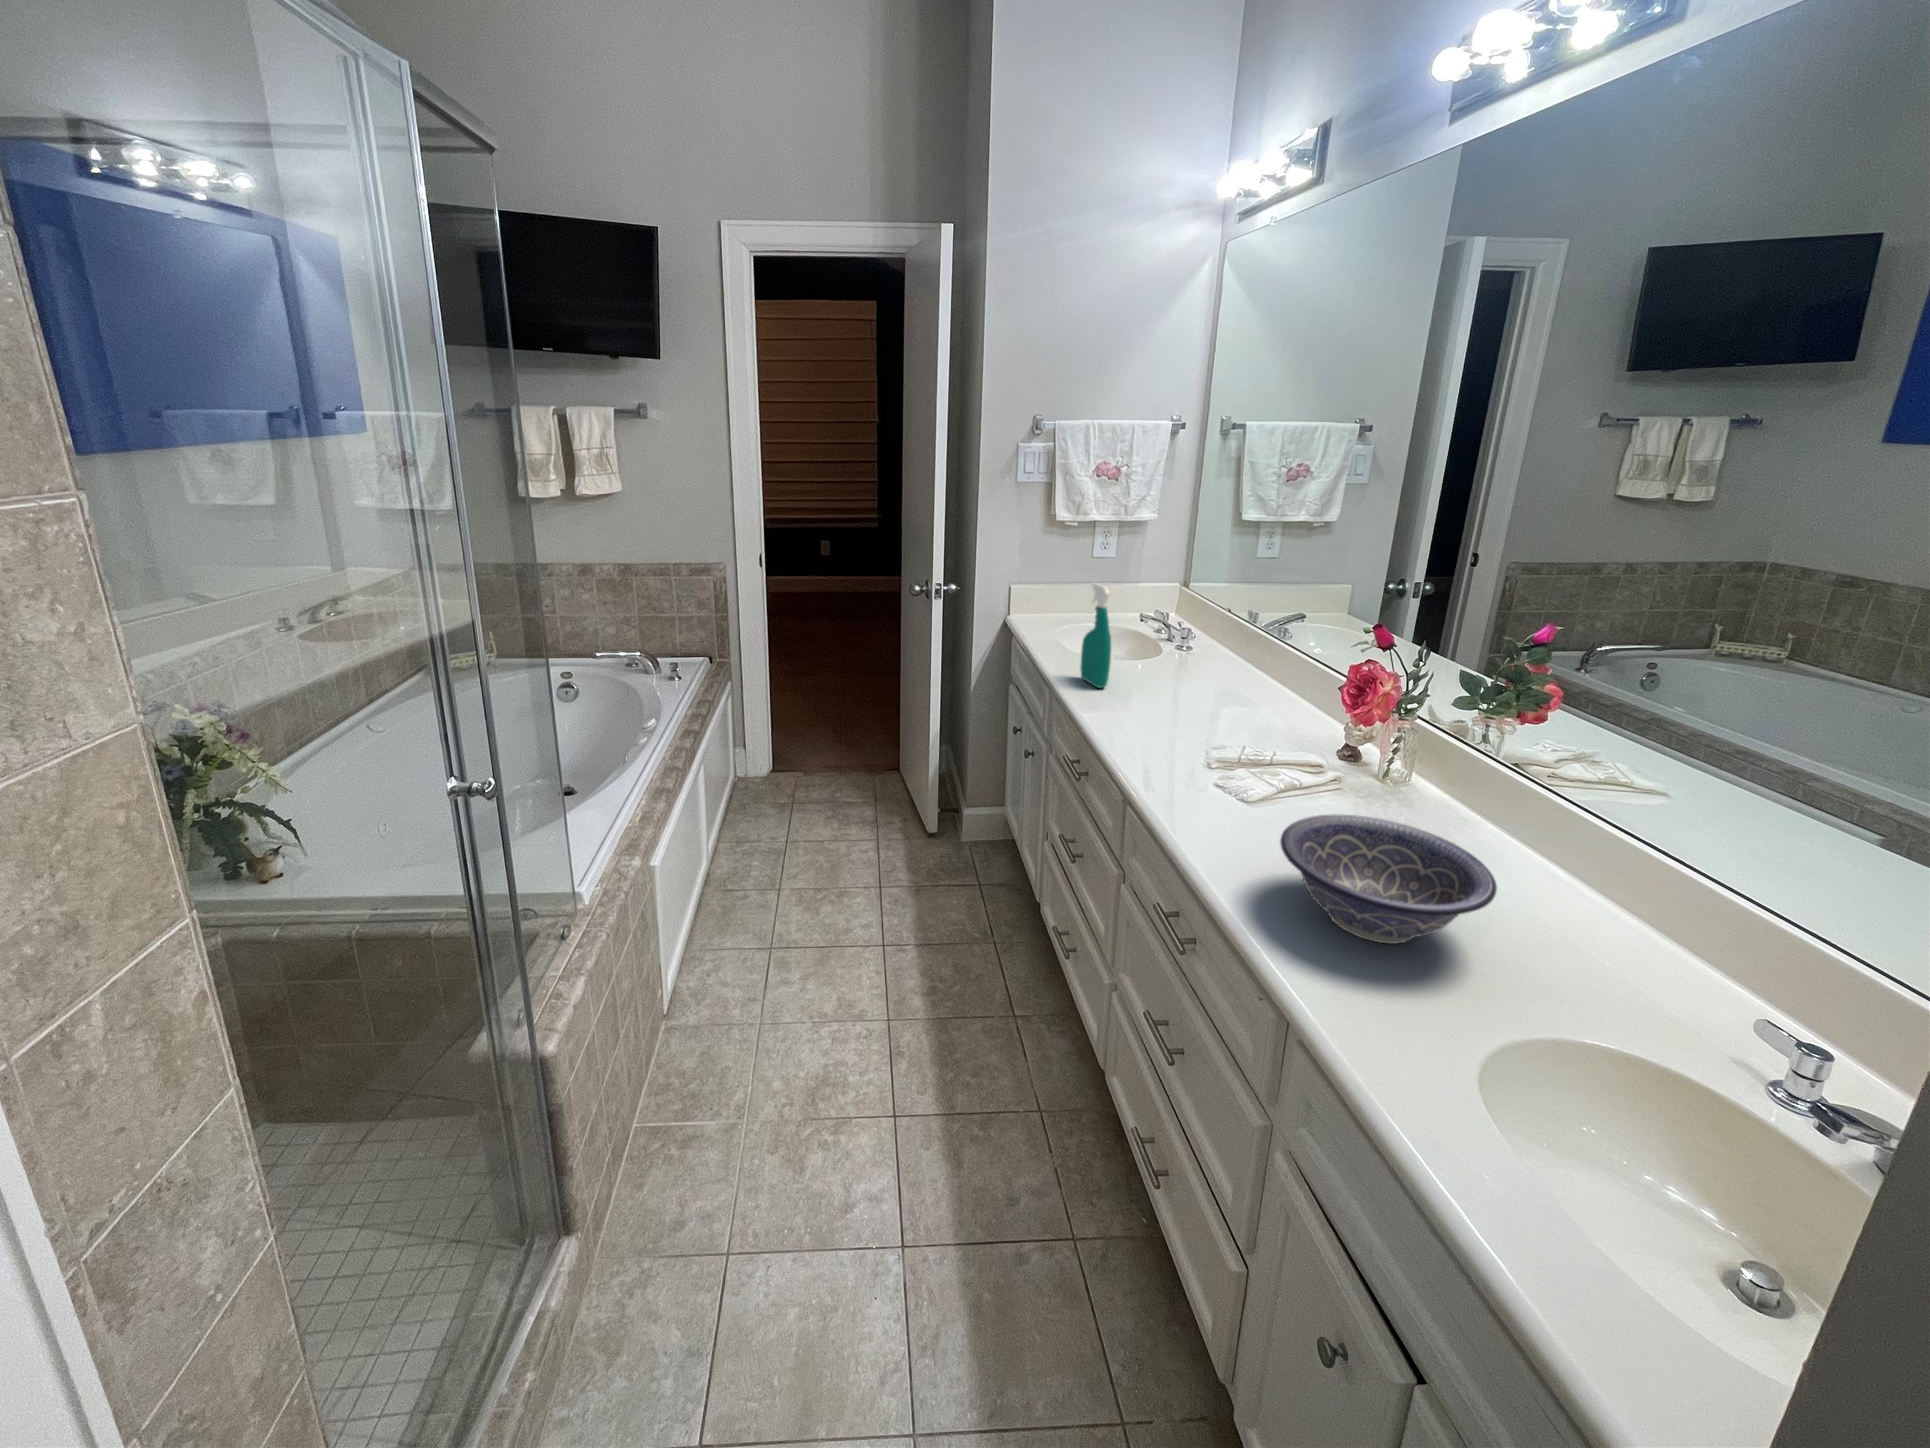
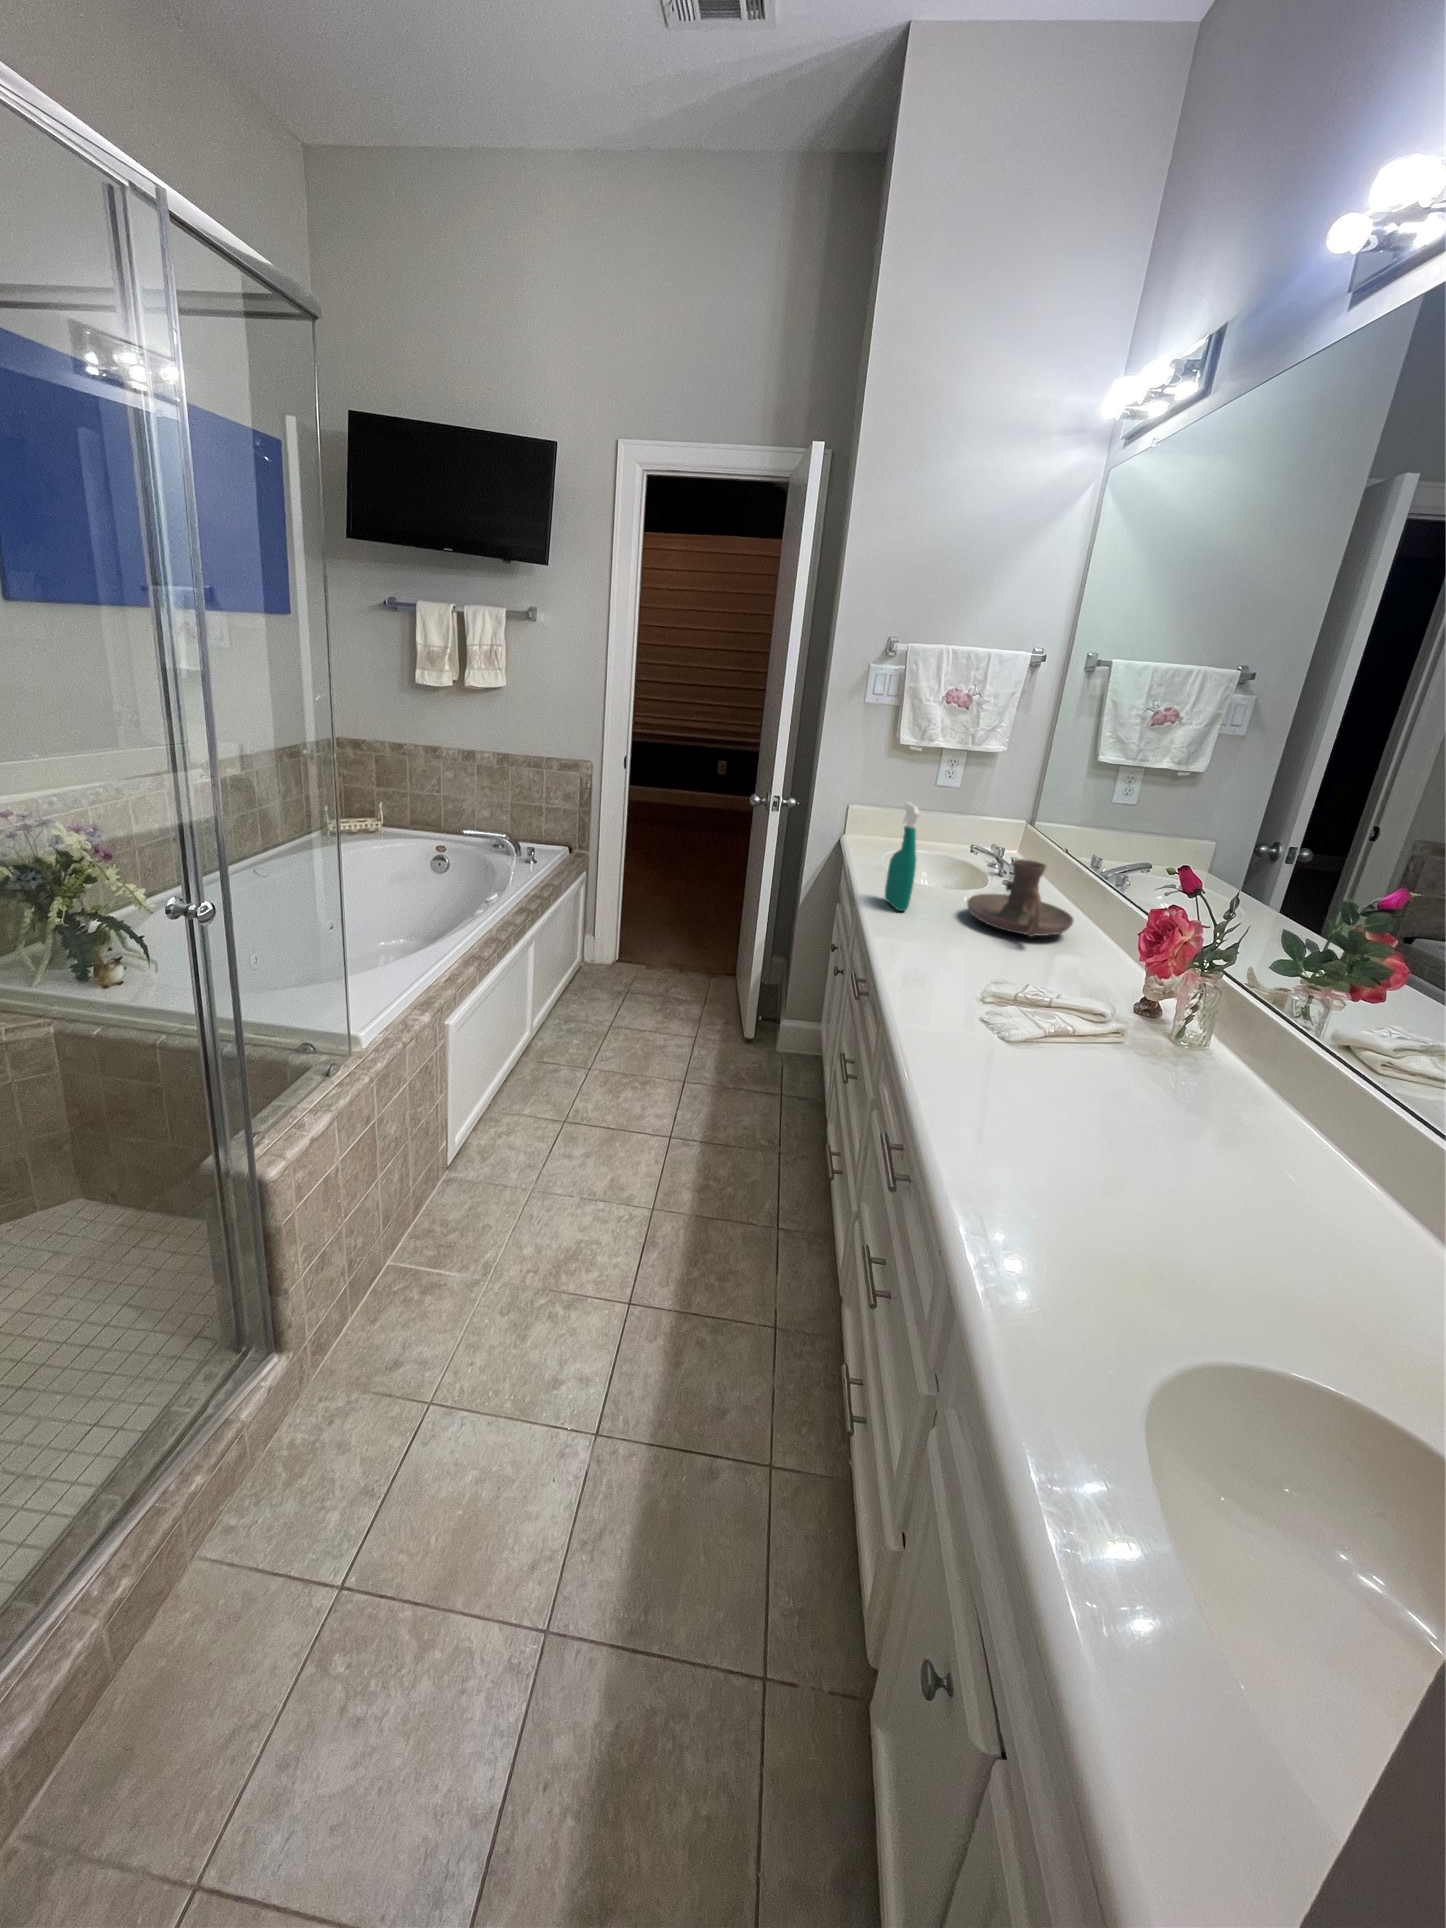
candle holder: none [1159,626,1258,699] -> present [967,859,1073,937]
decorative bowl: present [1280,815,1497,944] -> none [992,1064,1247,1225]

